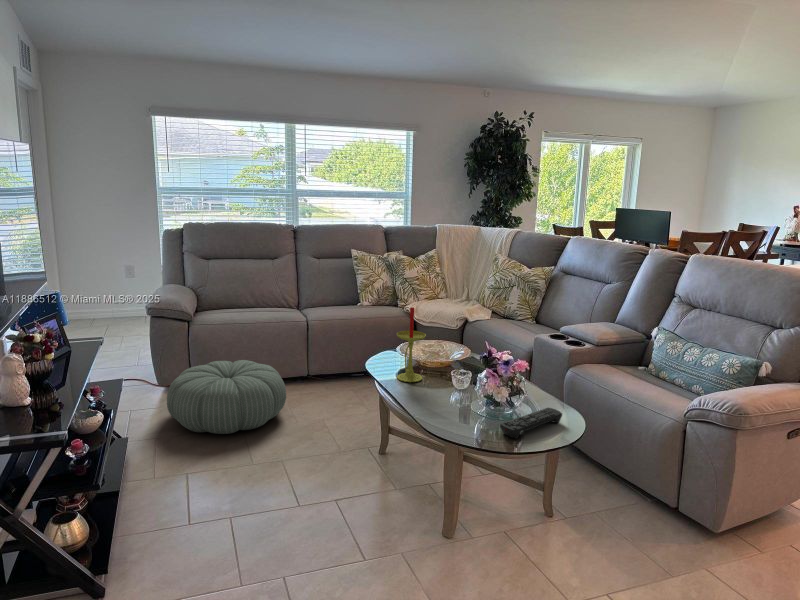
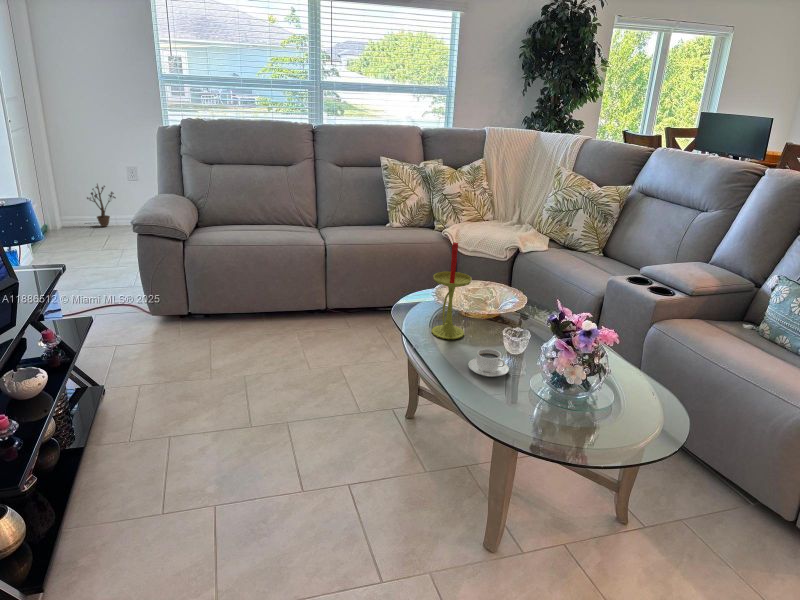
decorative plant: none [85,279,115,318] -> present [87,184,116,227]
pouf: present [167,360,286,434] -> none [155,291,297,382]
coffee cup: none [425,385,456,405] -> present [468,349,509,377]
remote control: present [500,408,562,439] -> none [572,389,656,438]

